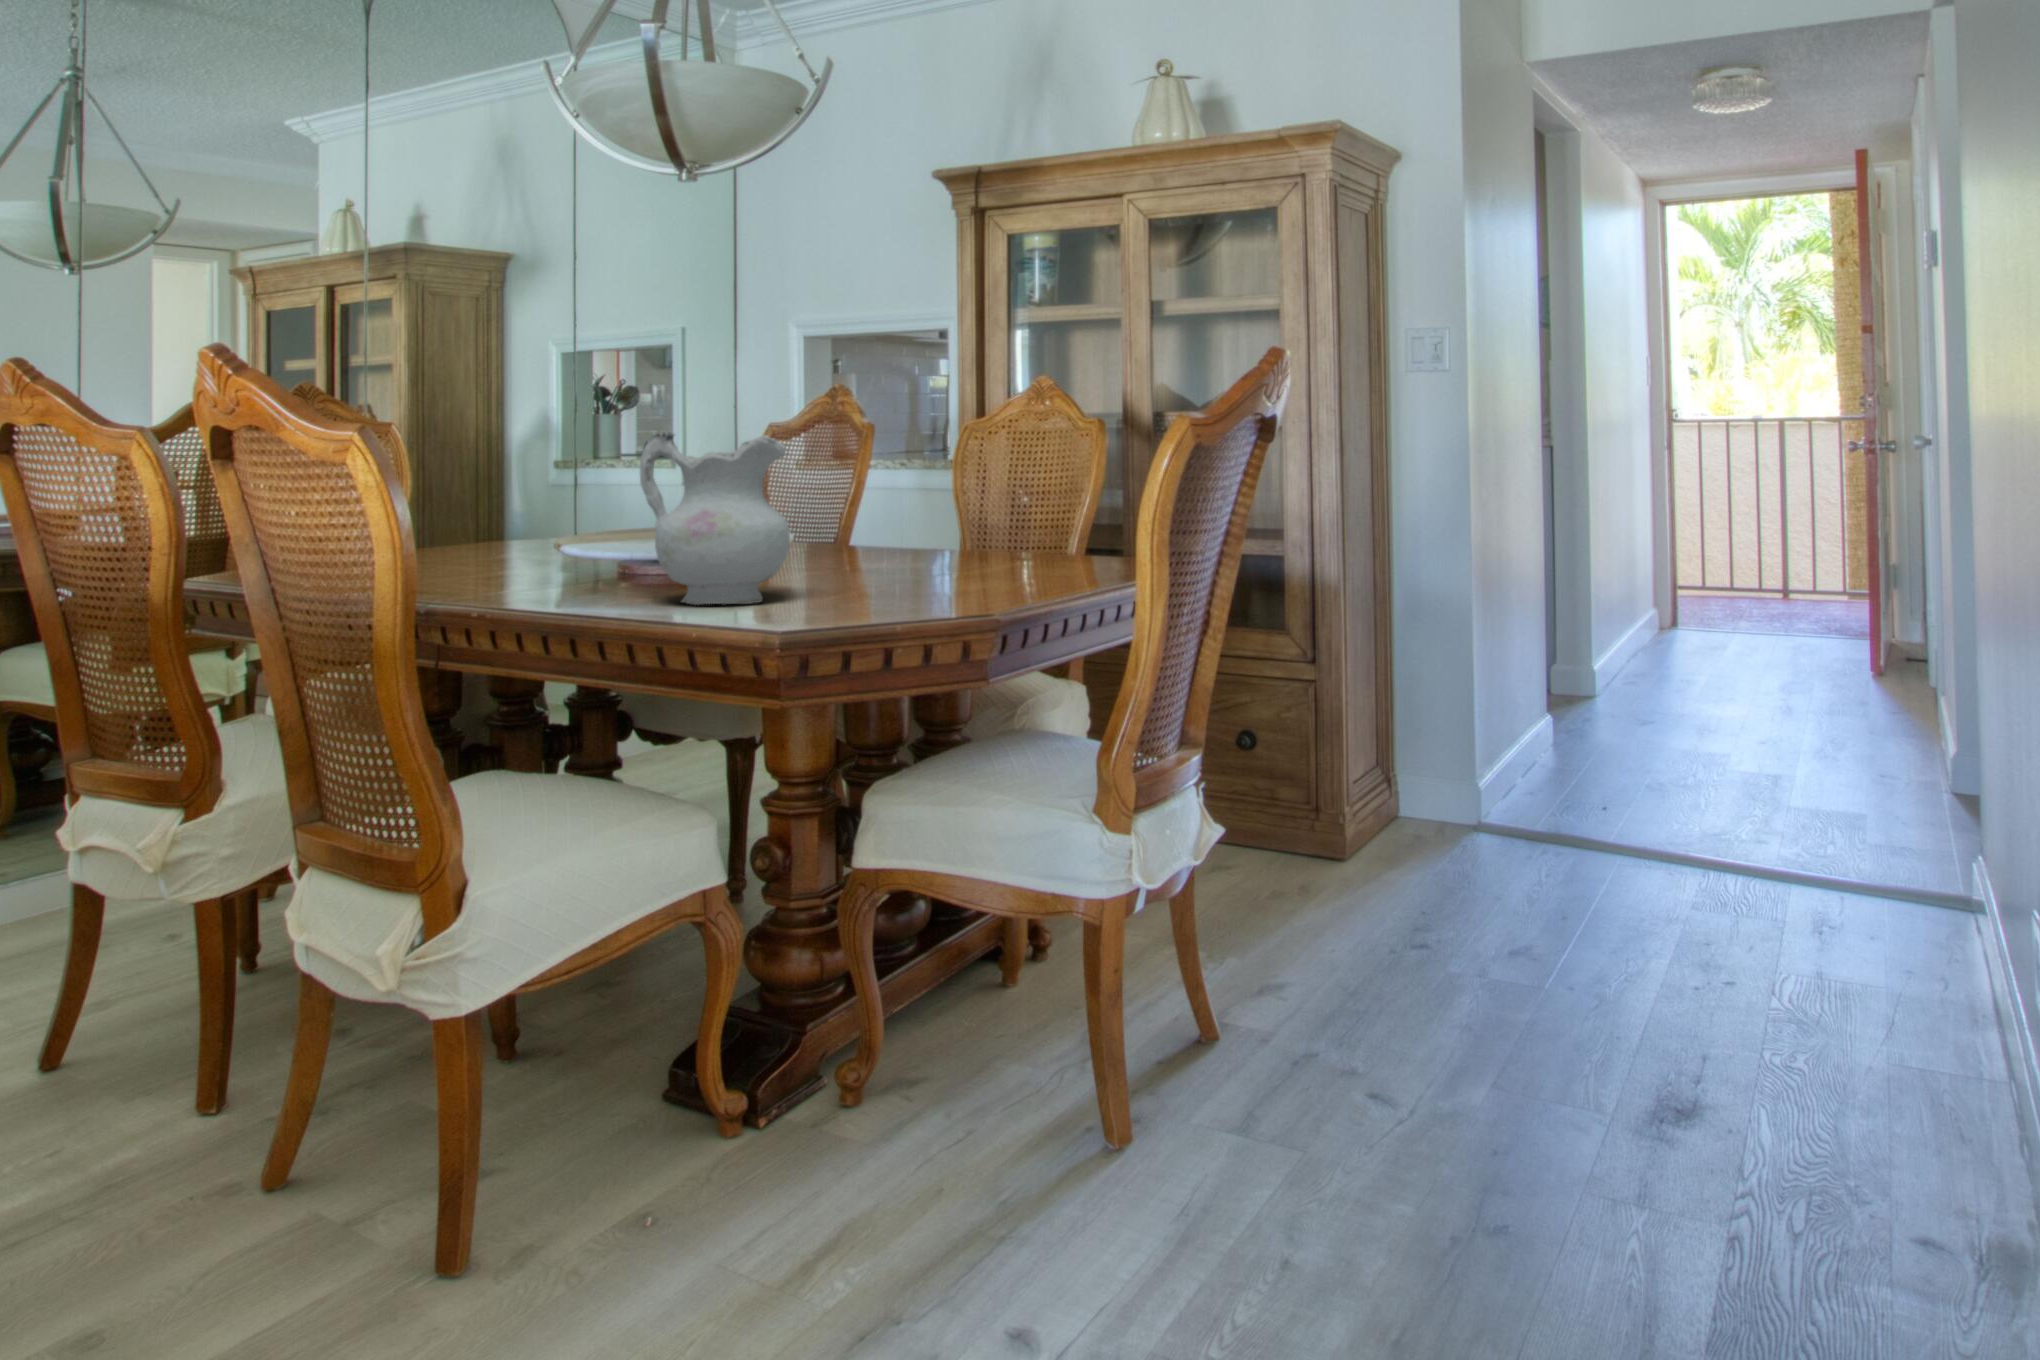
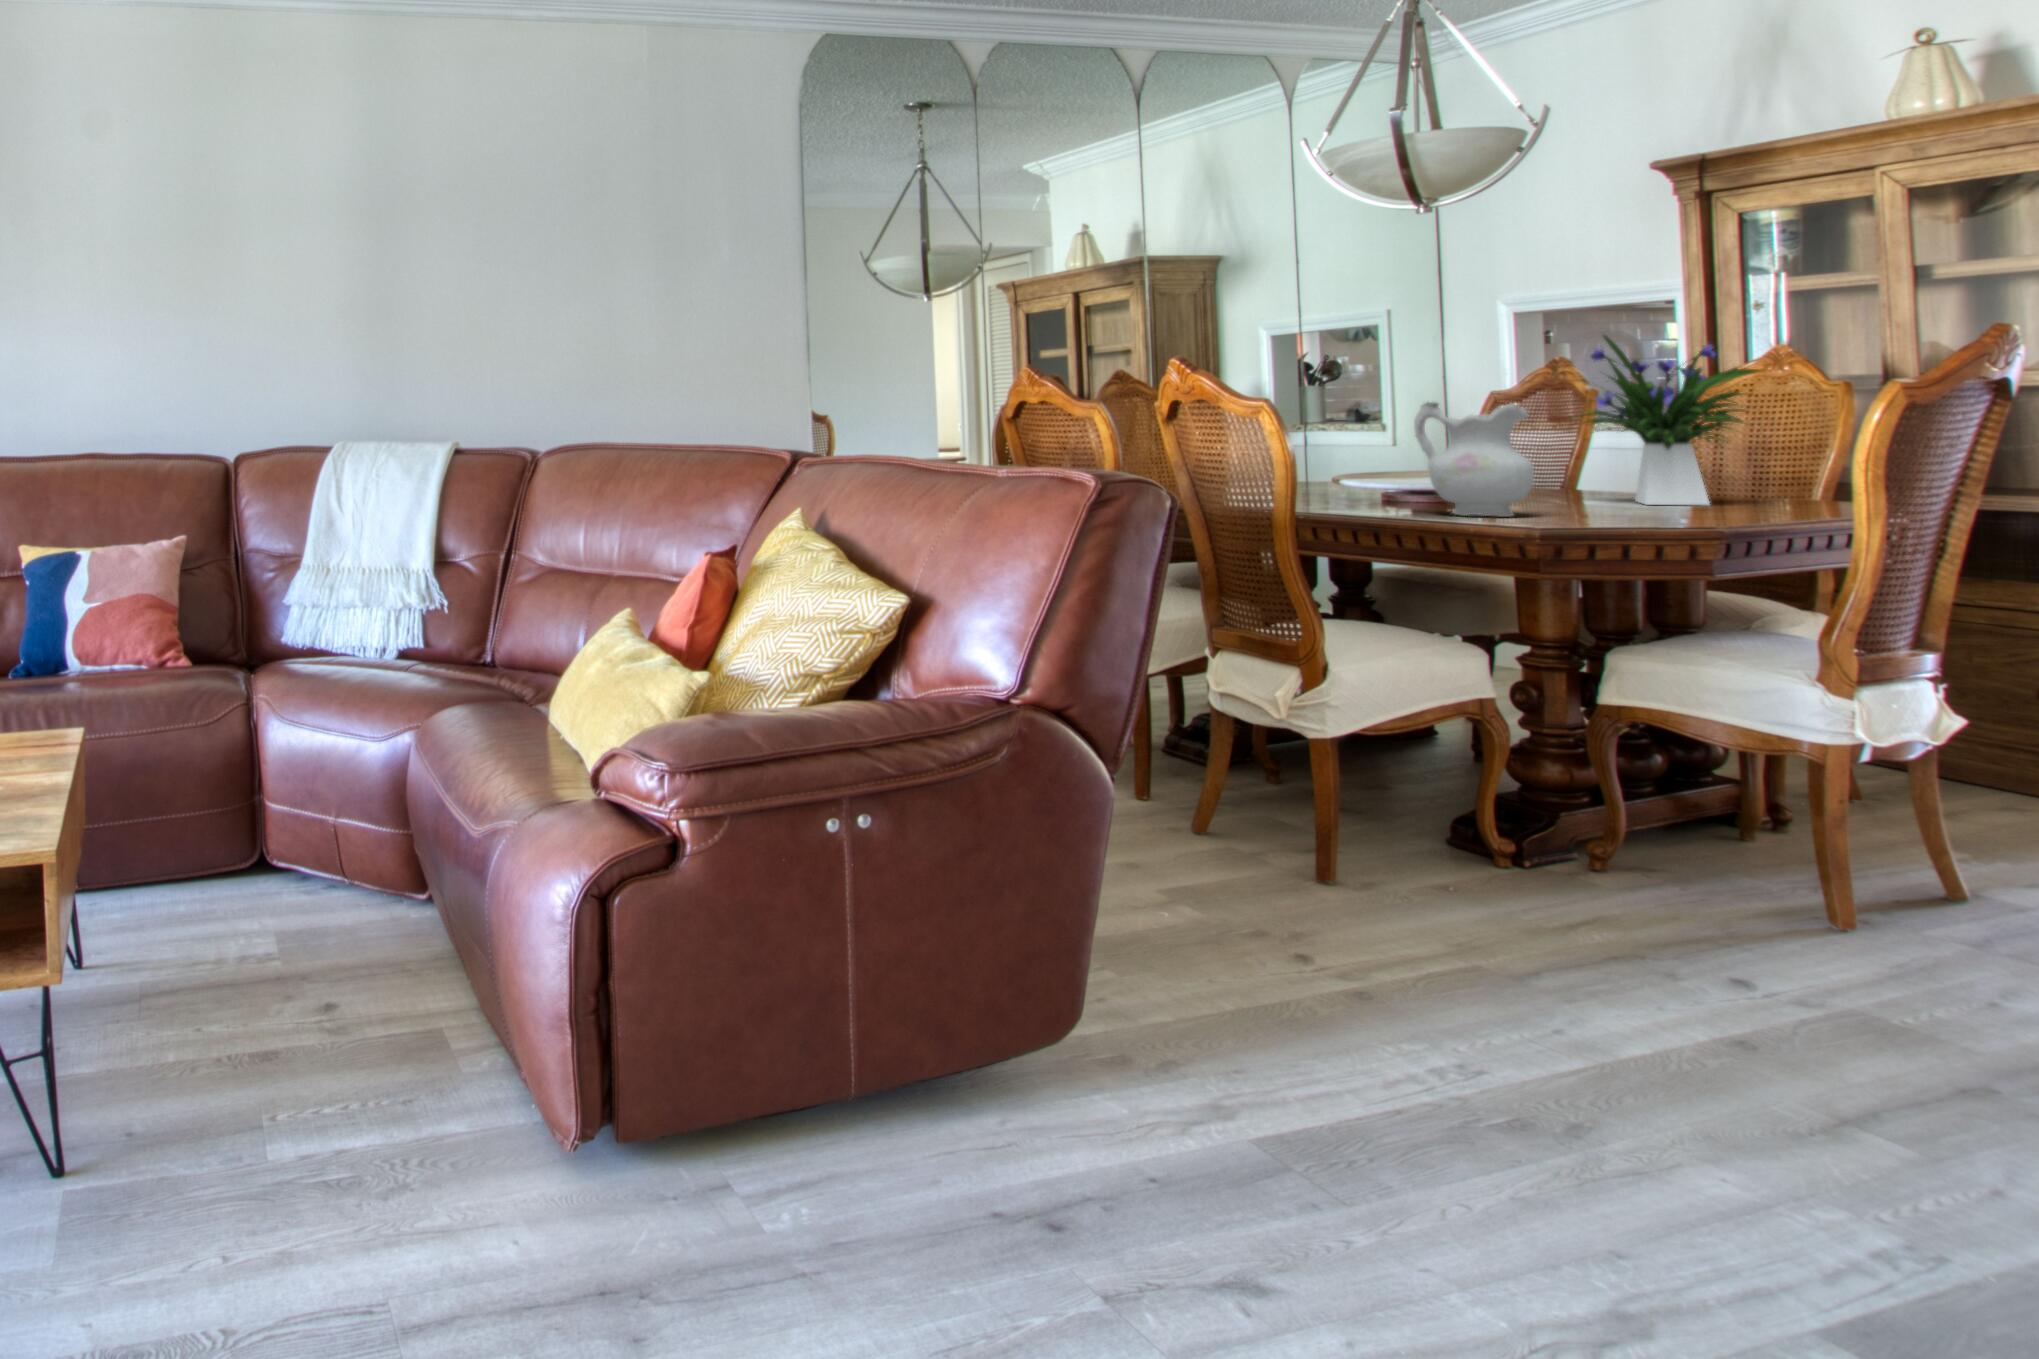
flower arrangement: none [836,348,1037,567] -> present [1569,335,1763,505]

